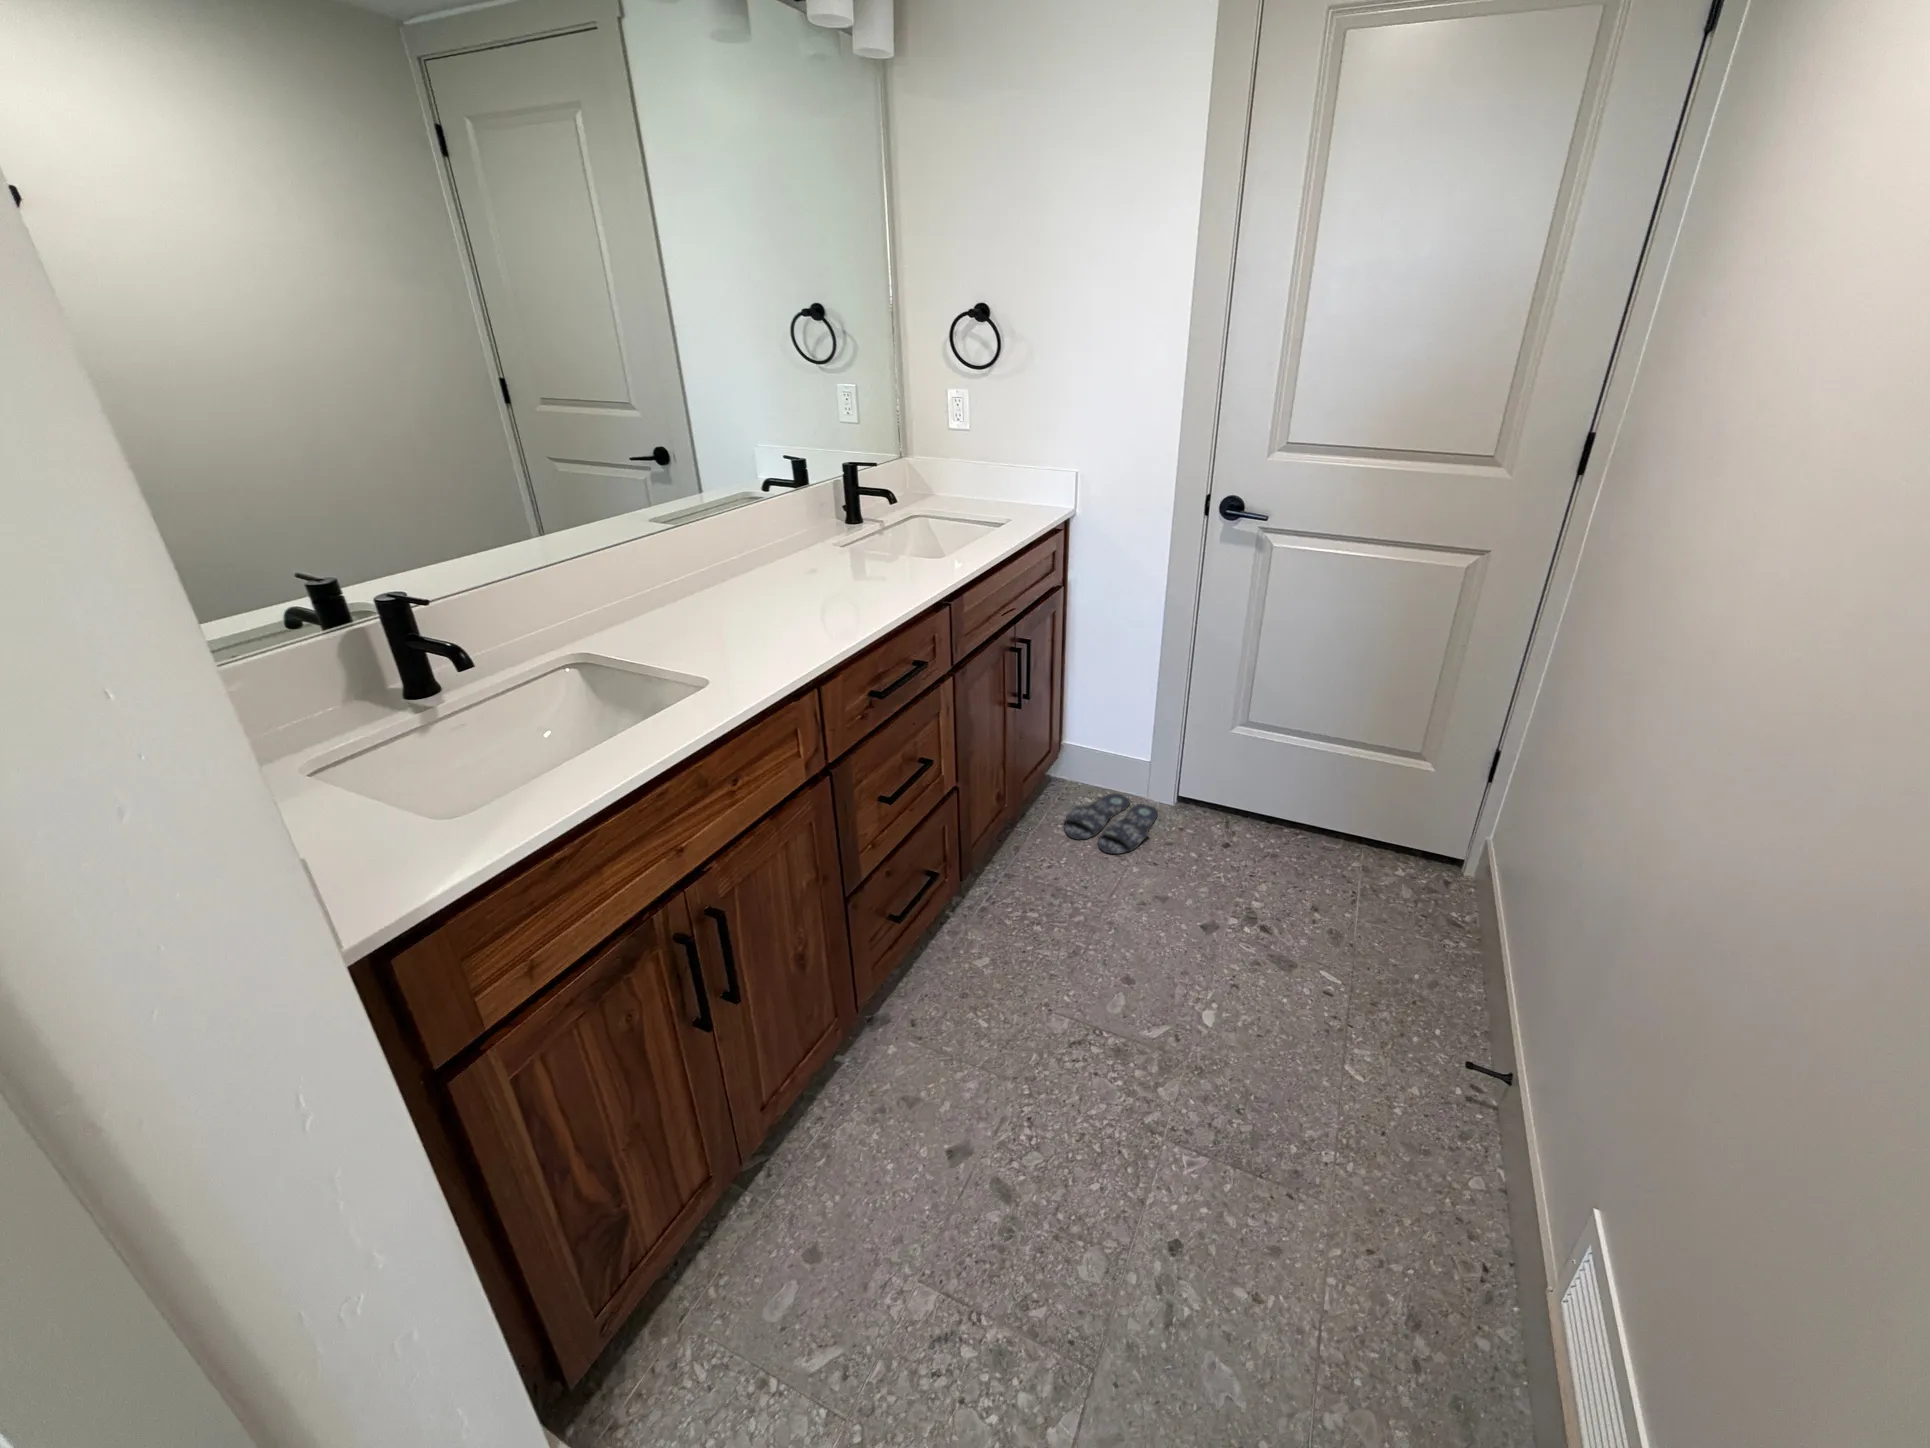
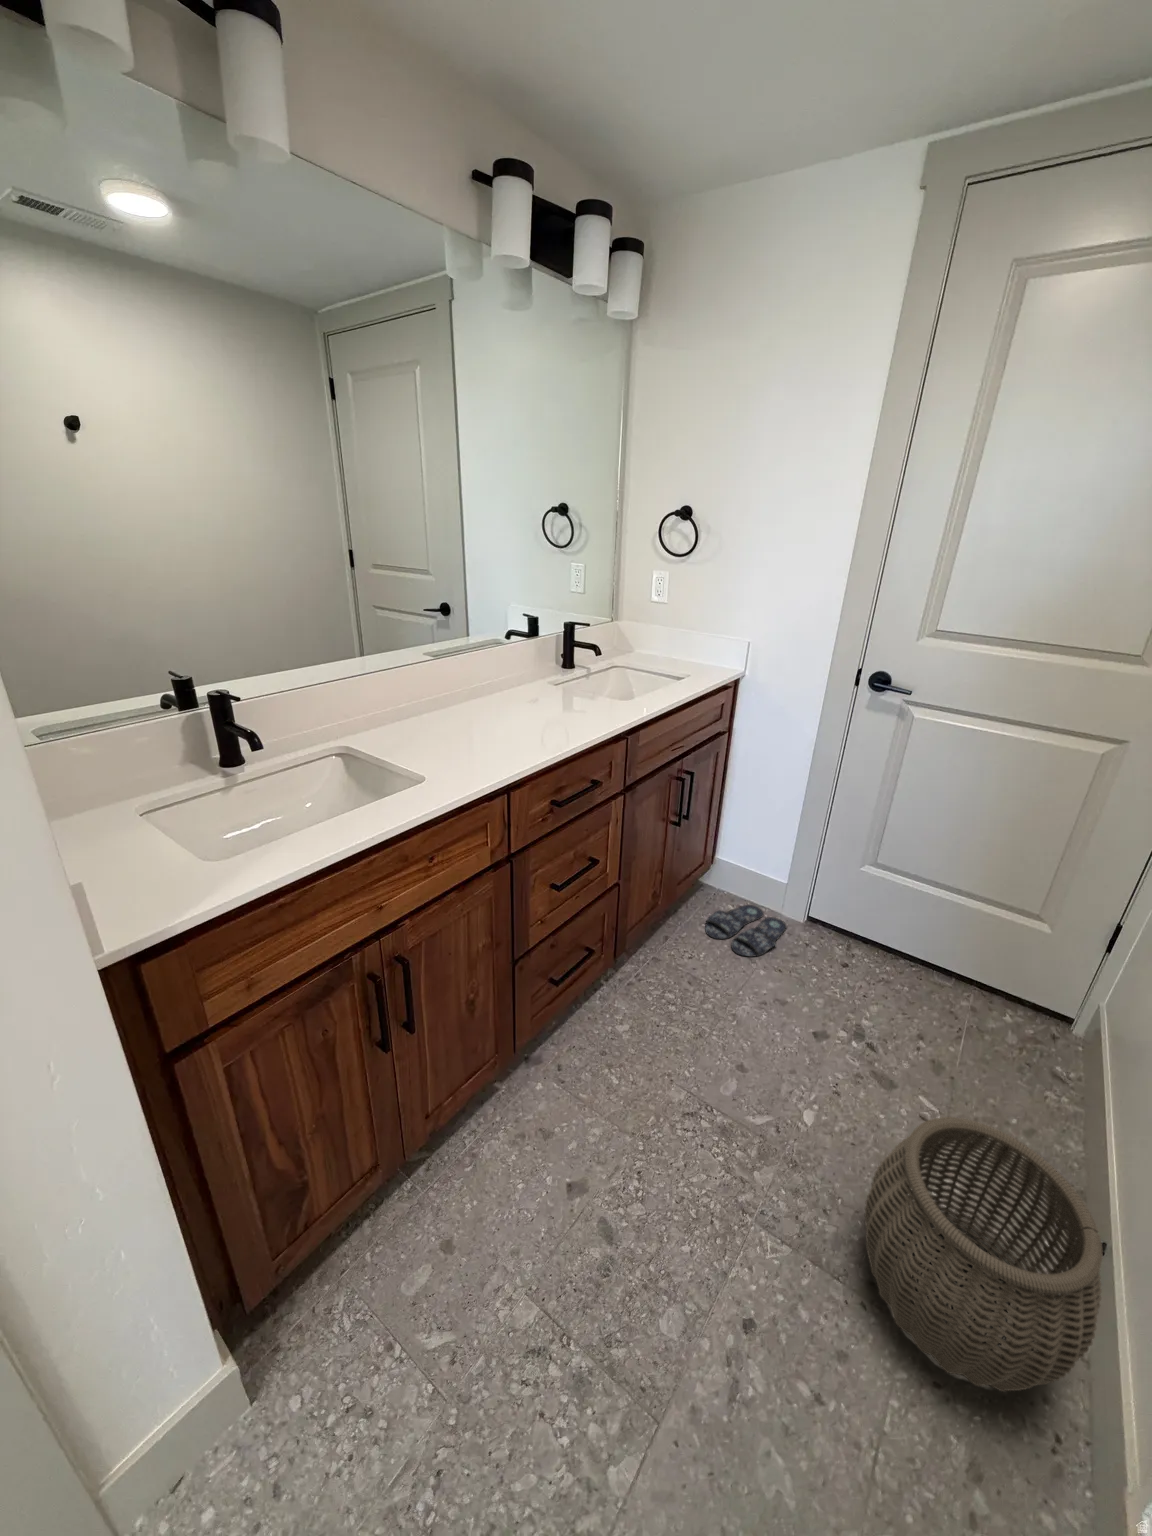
woven basket: none [1281,975,1508,1239] -> present [865,1117,1103,1392]

